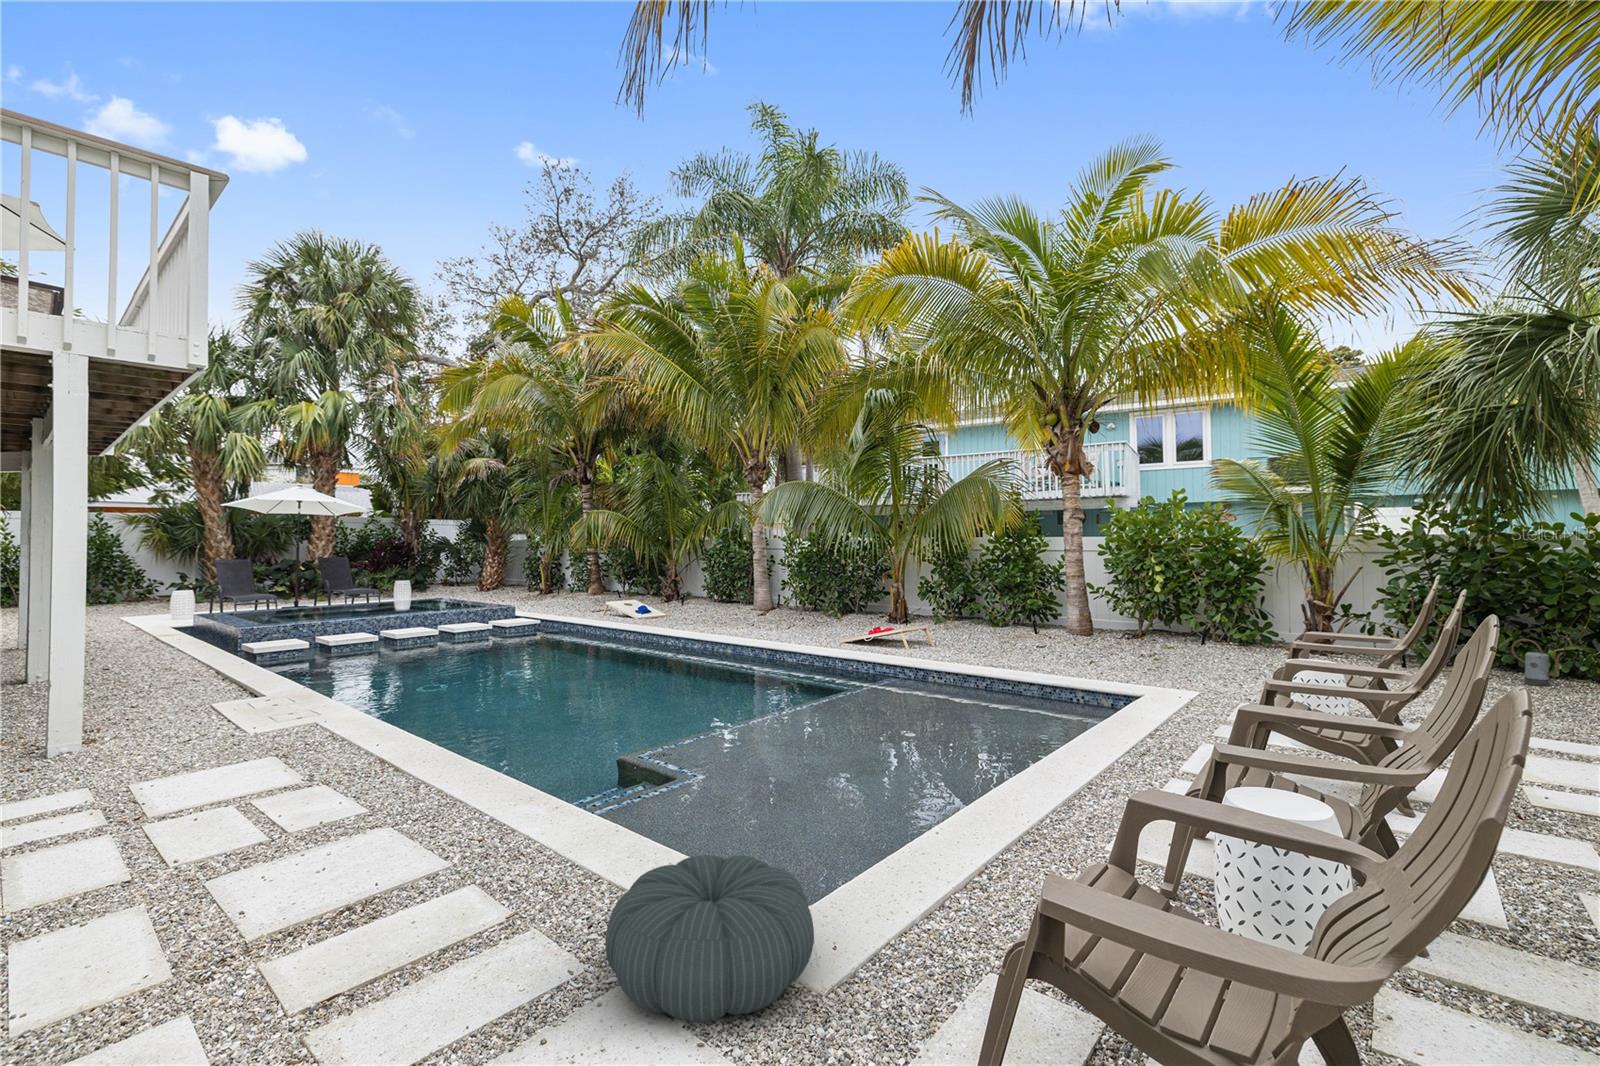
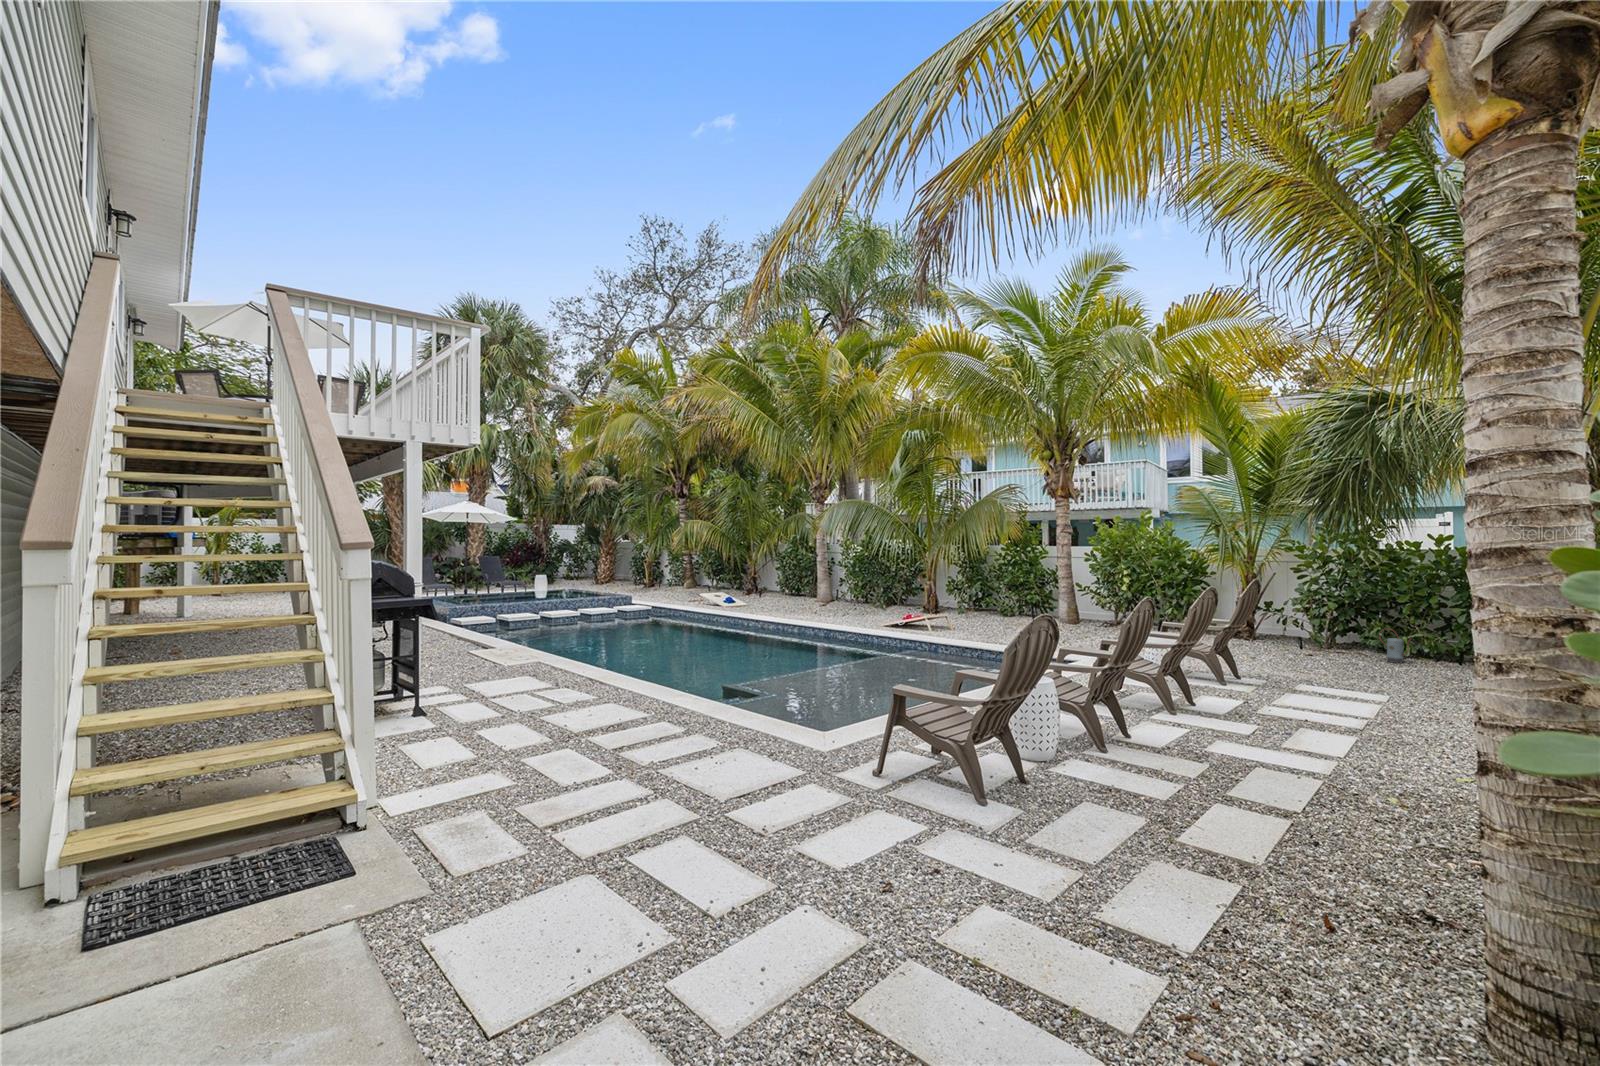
pouf: present [605,855,814,1022] -> none [731,708,826,767]

